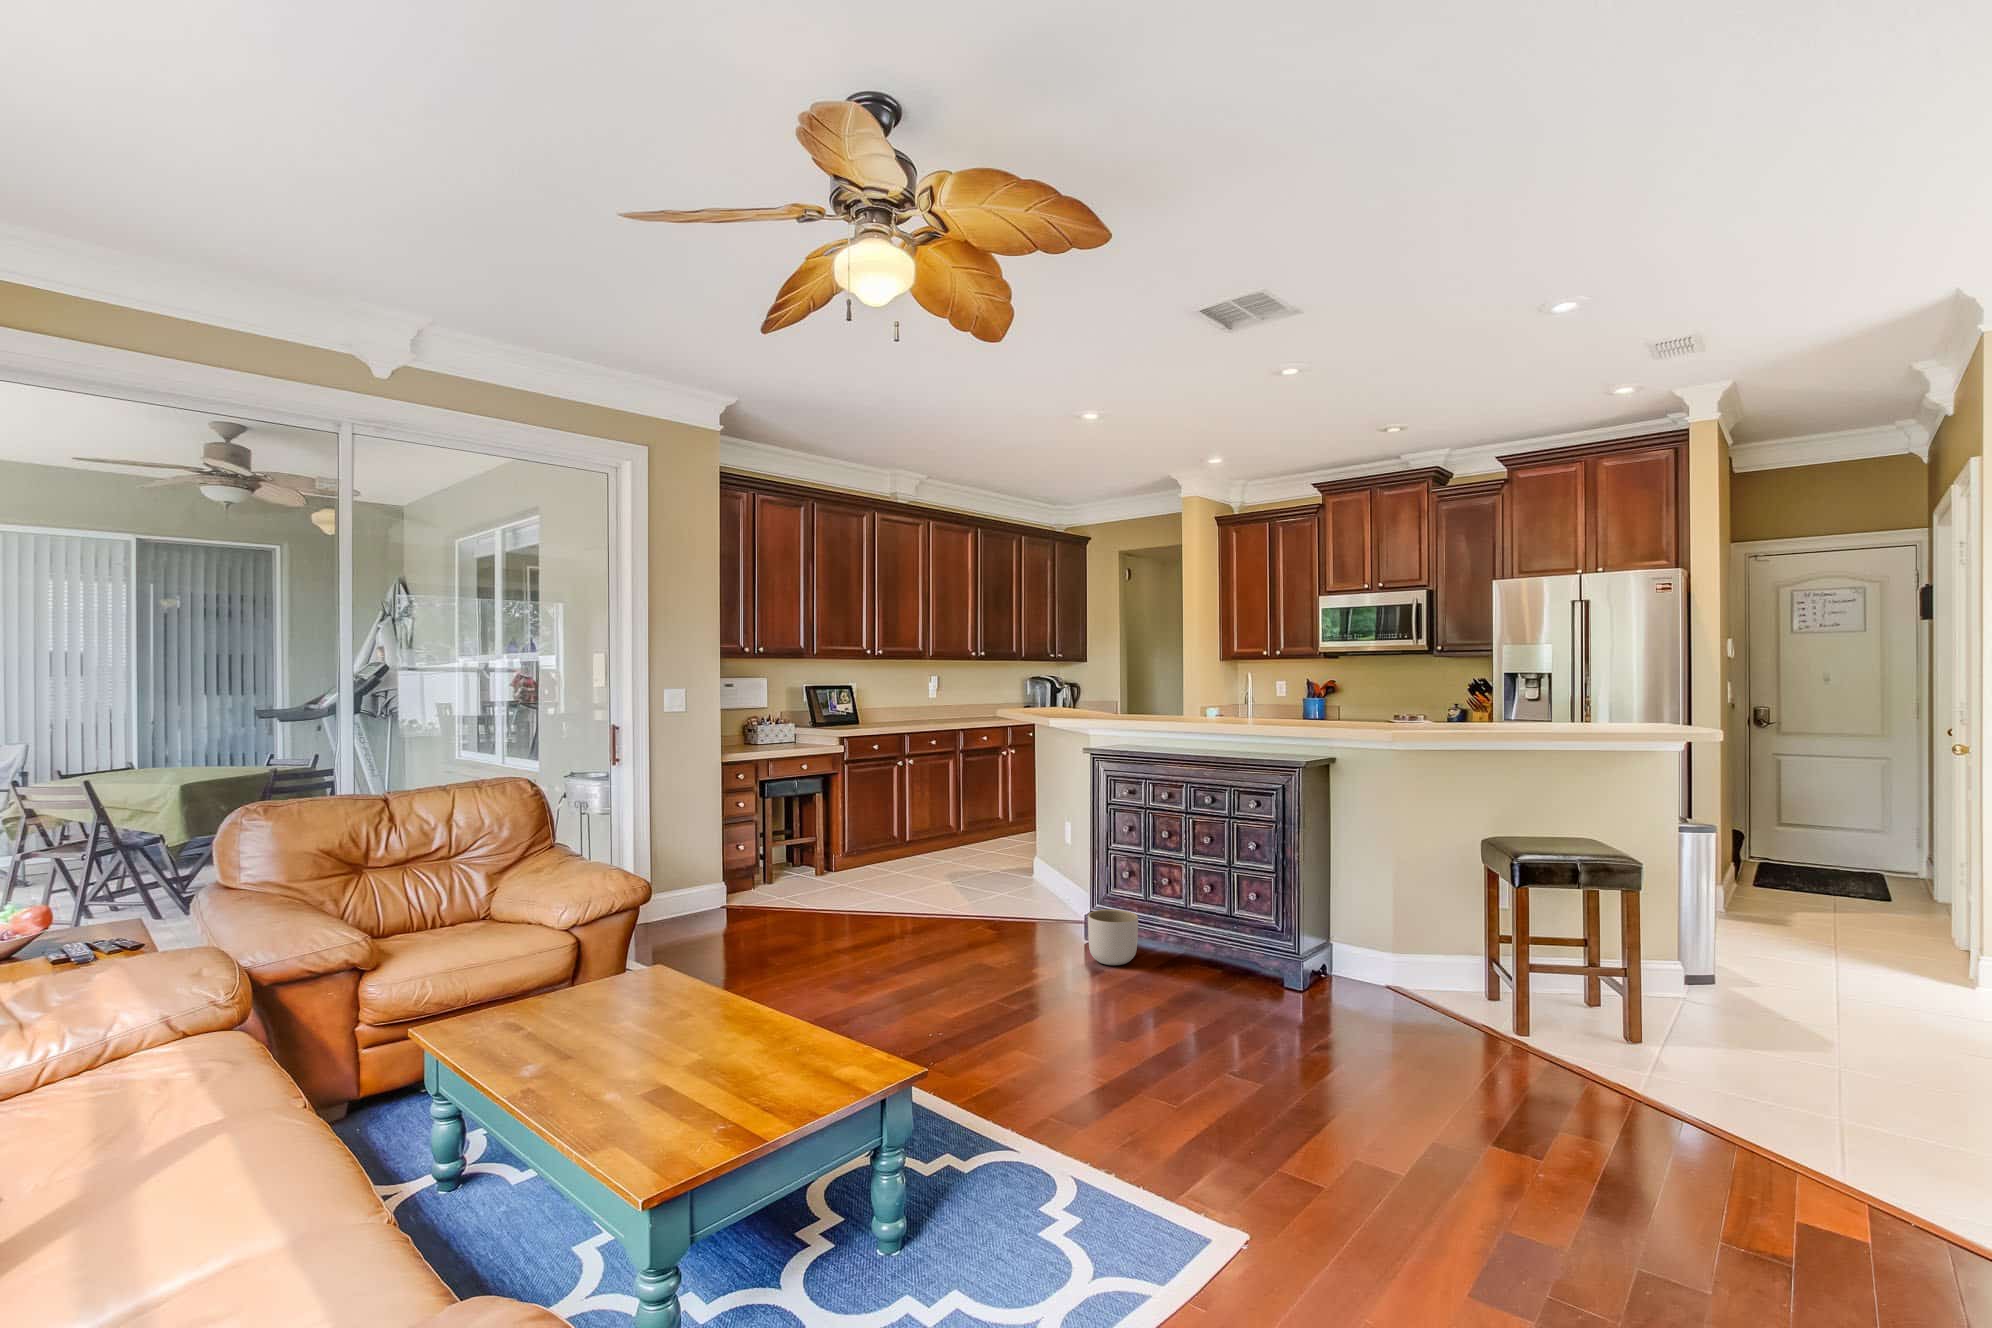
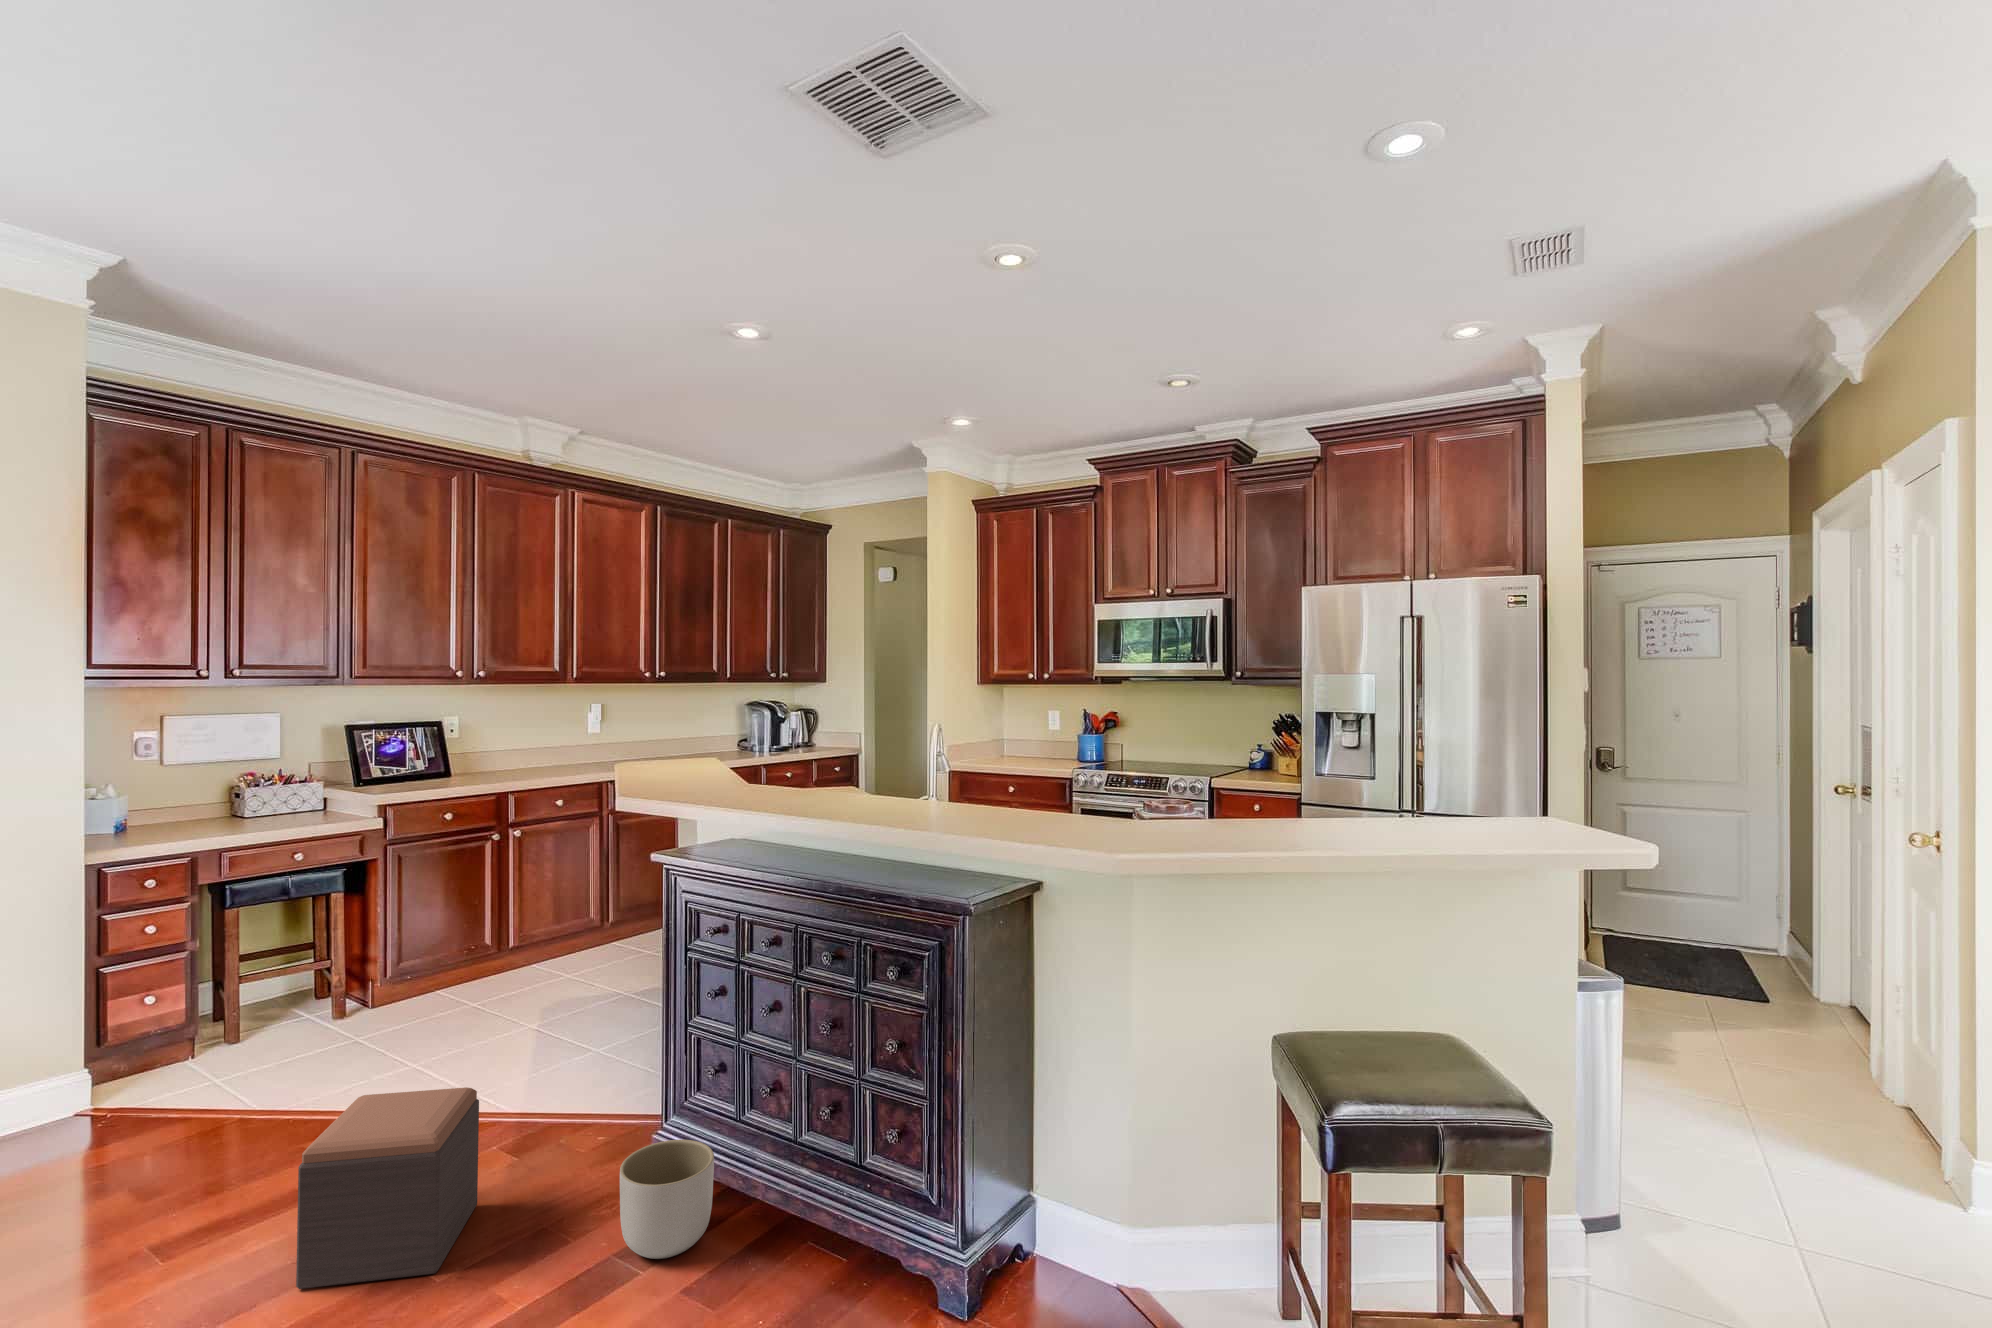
footstool: none [931,878,998,965] -> present [296,1087,479,1289]

